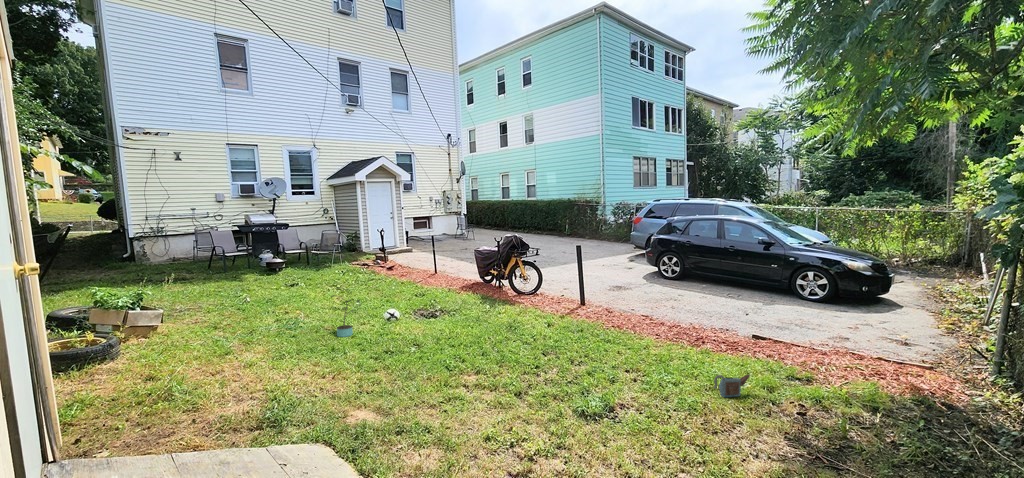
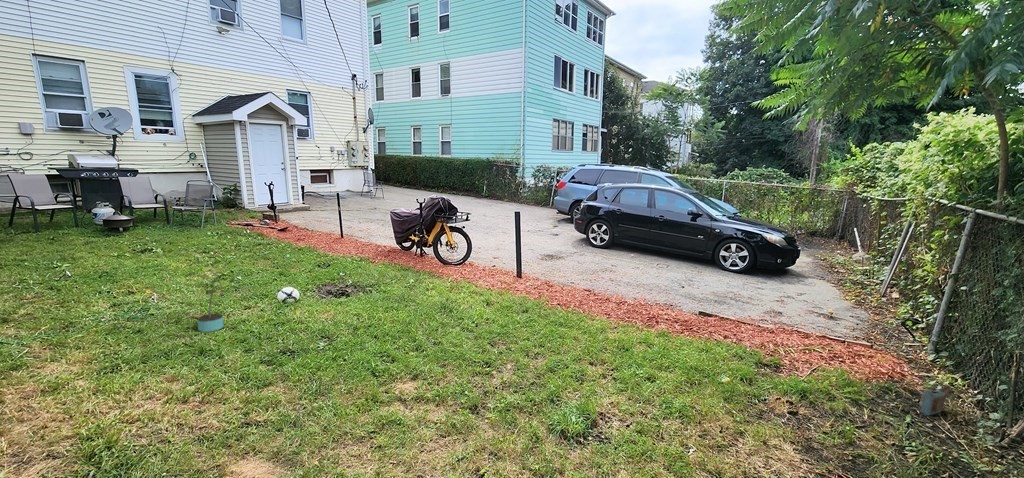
watering can: present [714,374,750,397] -> present [919,386,951,415]

